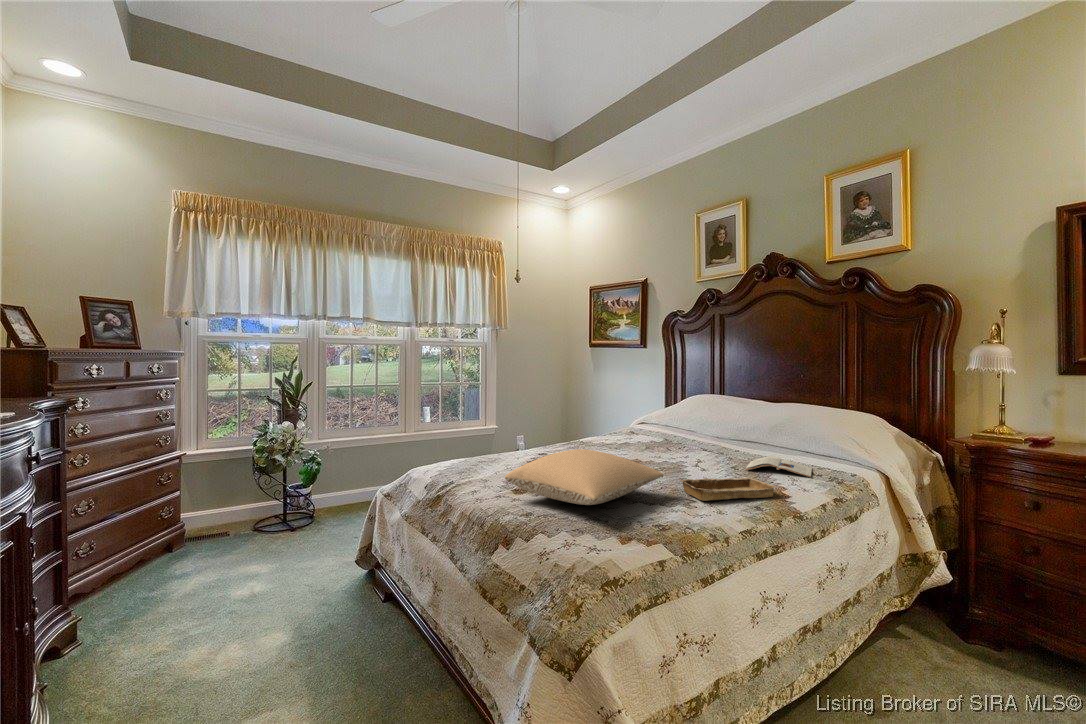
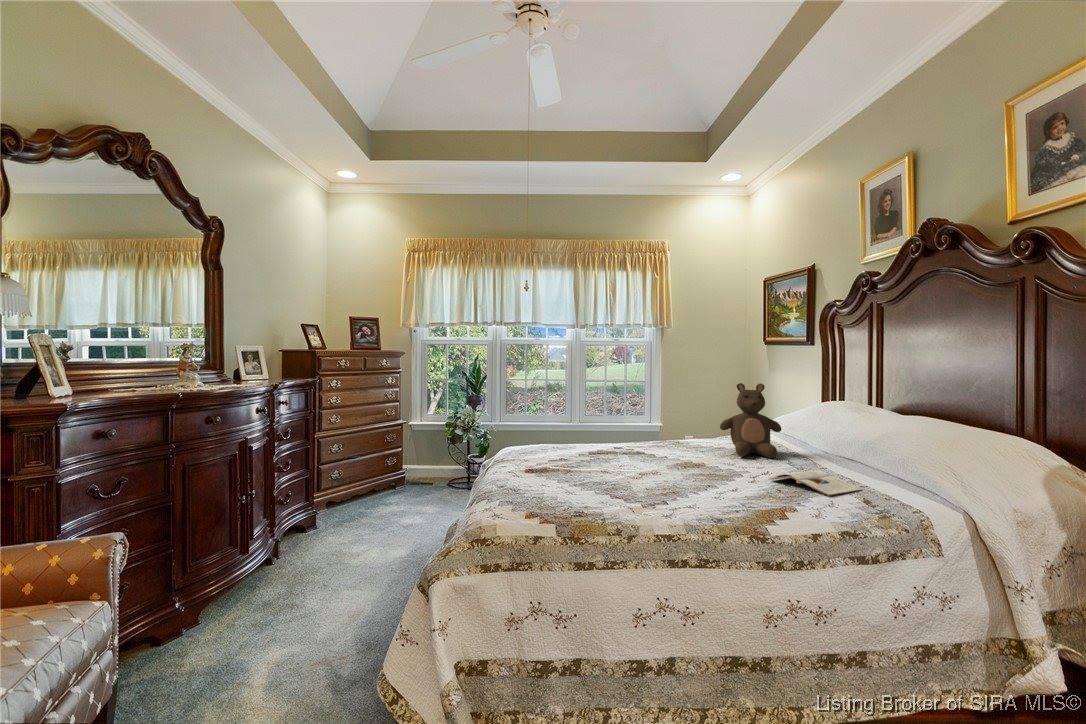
stuffed bear: none [649,383,704,451] -> present [720,383,781,458]
pillow: present [505,449,663,505] -> none [504,434,626,479]
tray: present [680,478,777,501] -> none [643,472,735,502]

